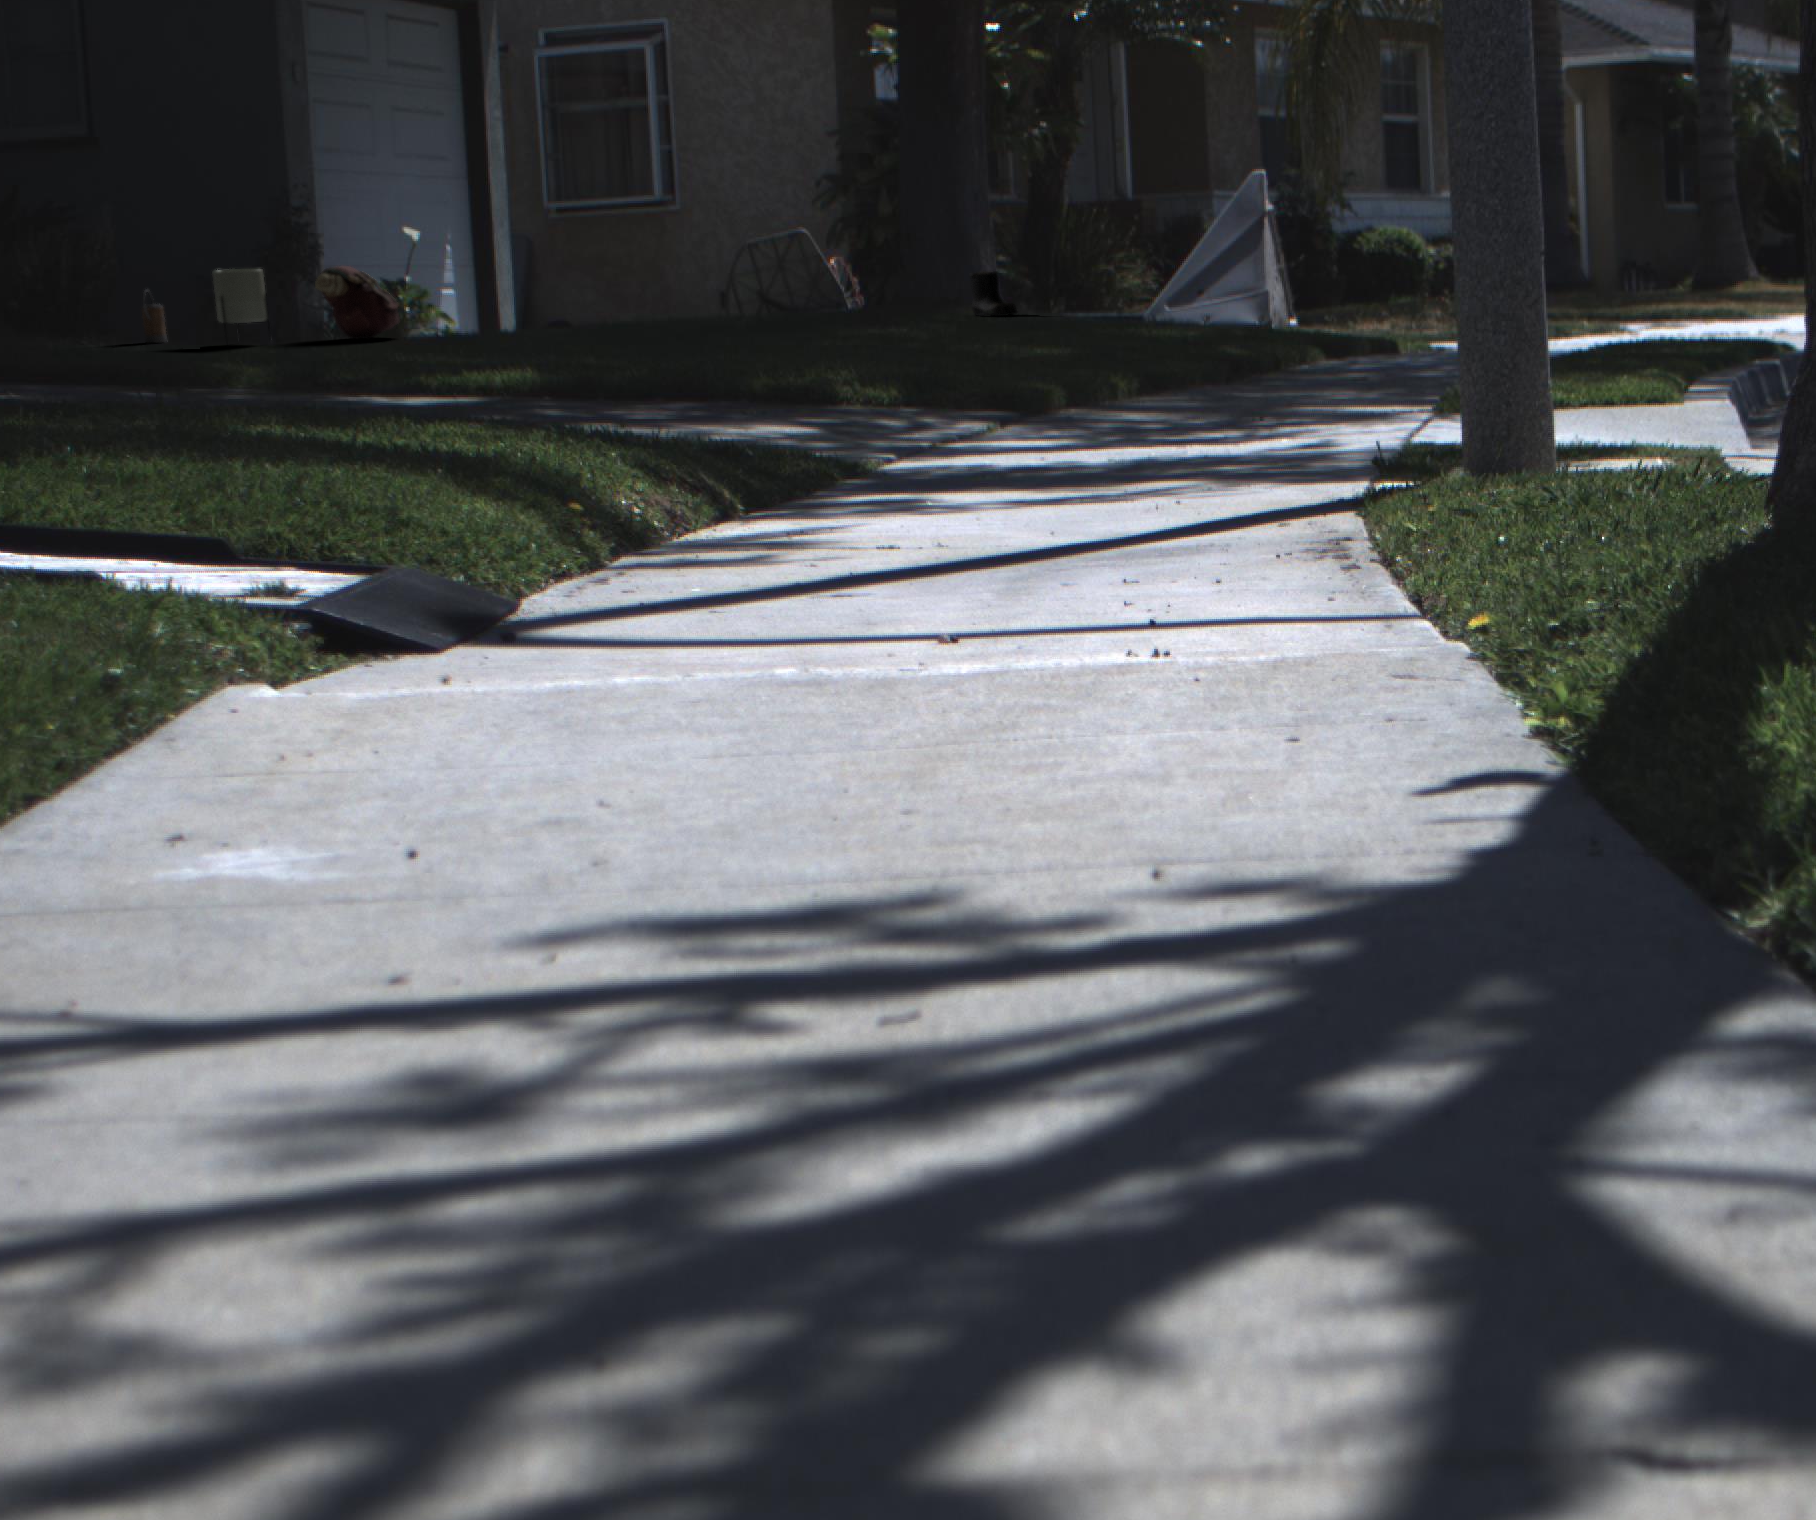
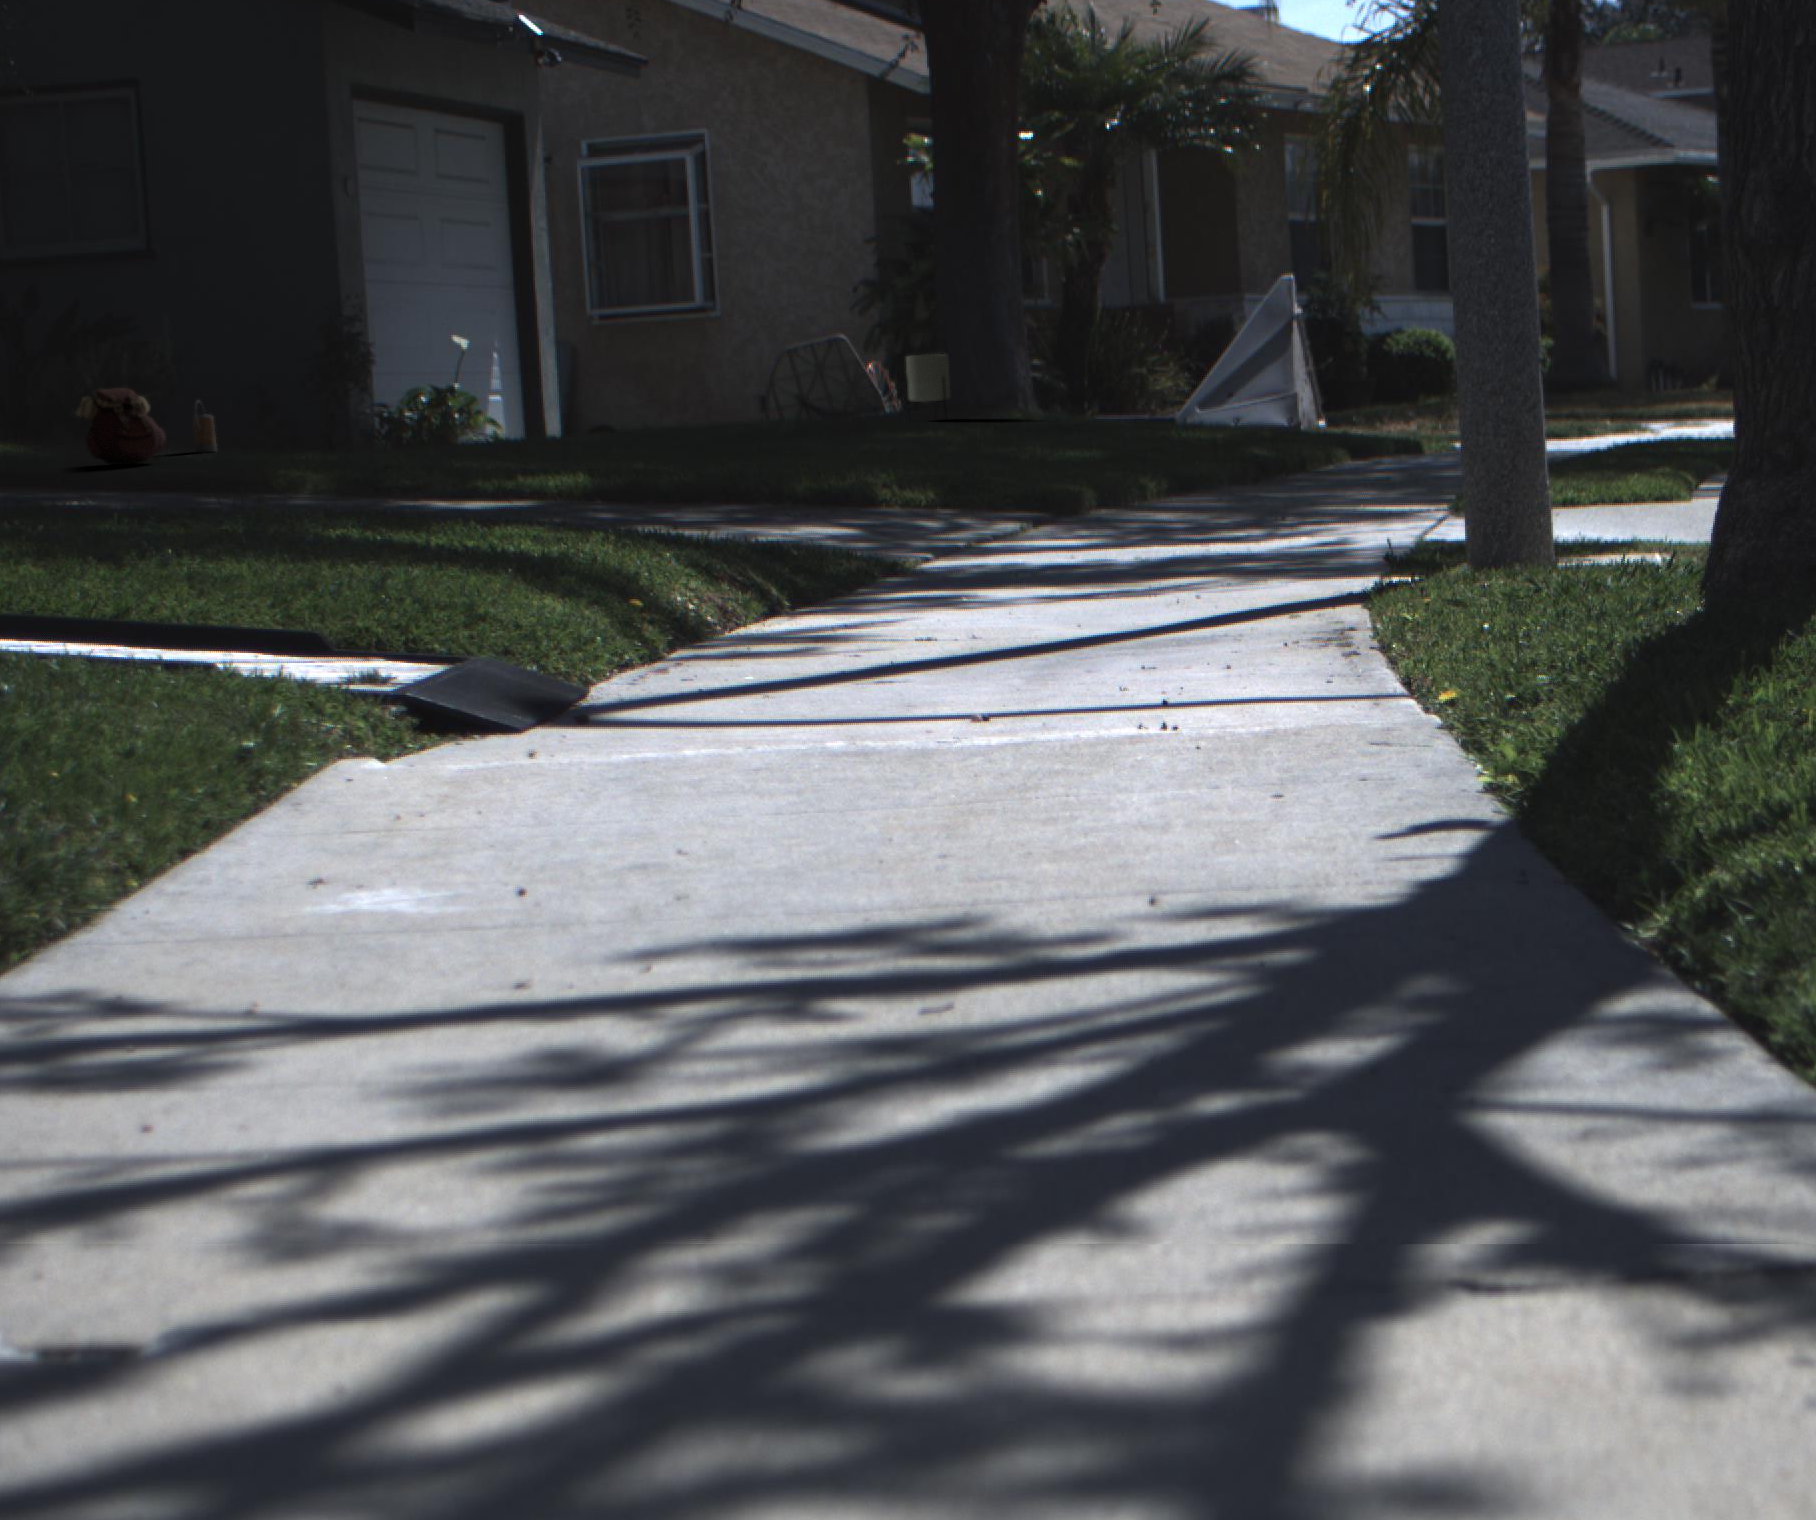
backpack: present [315,266,400,339] -> present [75,388,166,465]
planter: present [212,269,271,331] -> present [906,354,950,420]
boots: present [969,271,1017,316] -> none [1002,375,1053,420]

